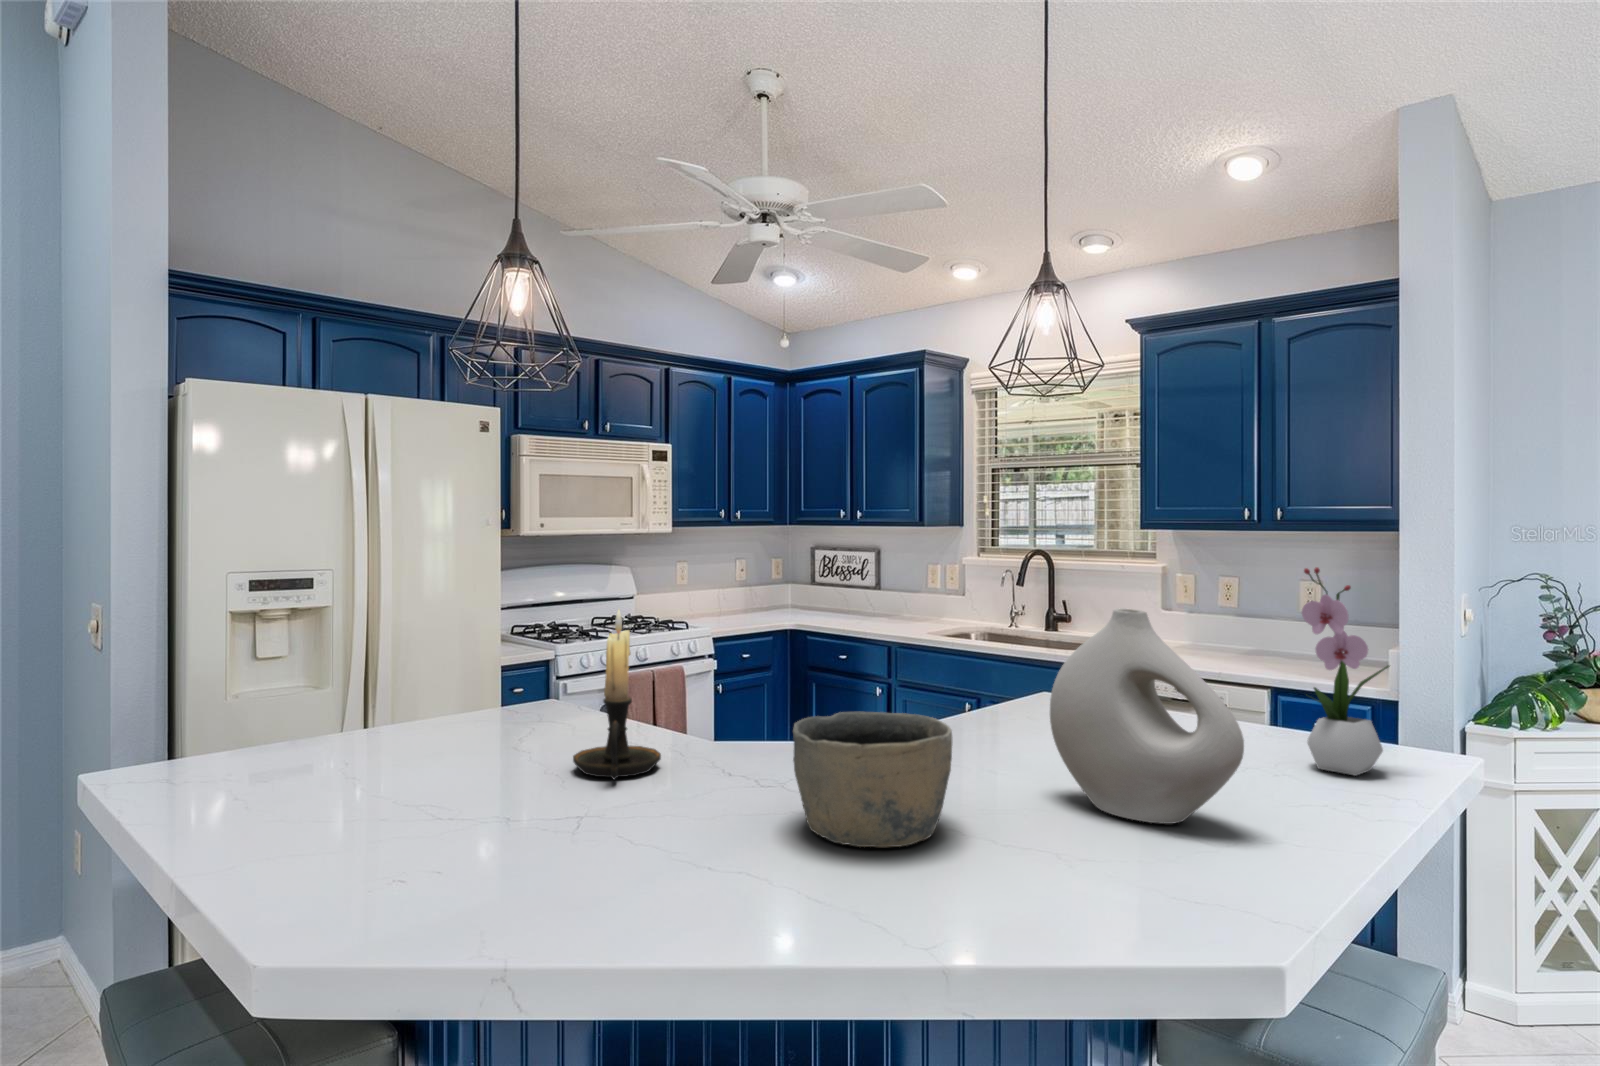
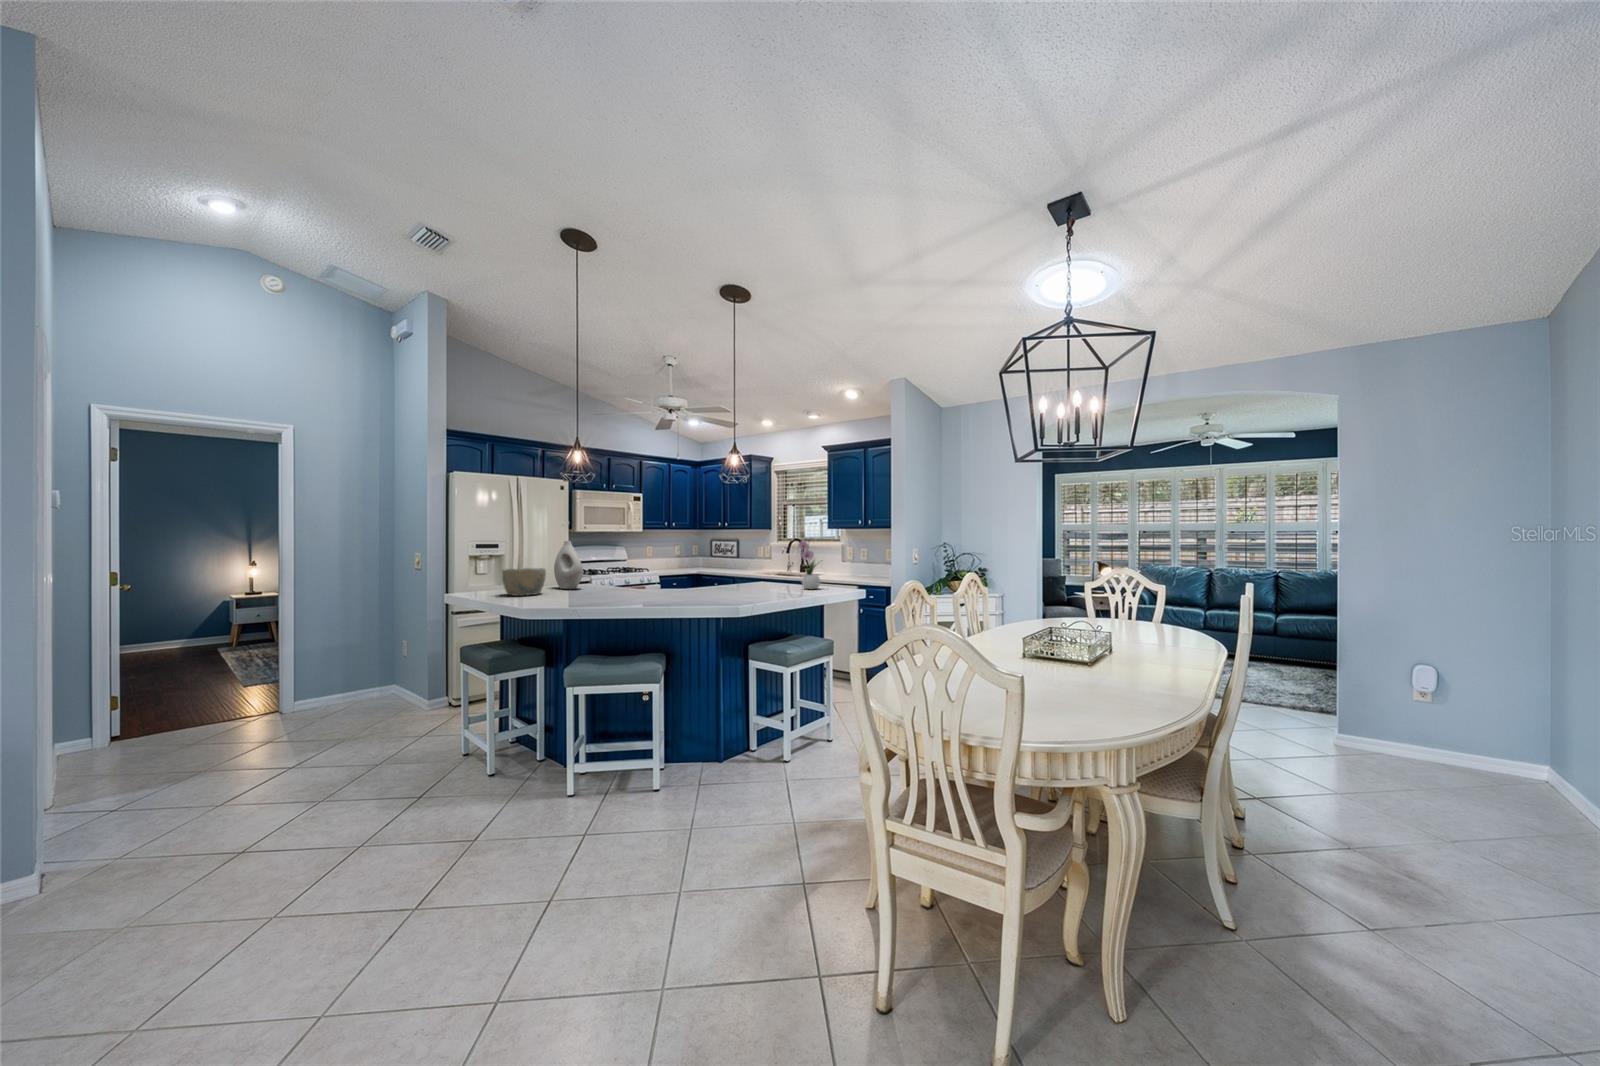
vase: present [1050,608,1244,824] -> present [554,541,583,589]
candle holder: present [573,610,661,779] -> none [592,544,618,591]
bowl: present [793,712,952,847] -> present [502,568,546,596]

